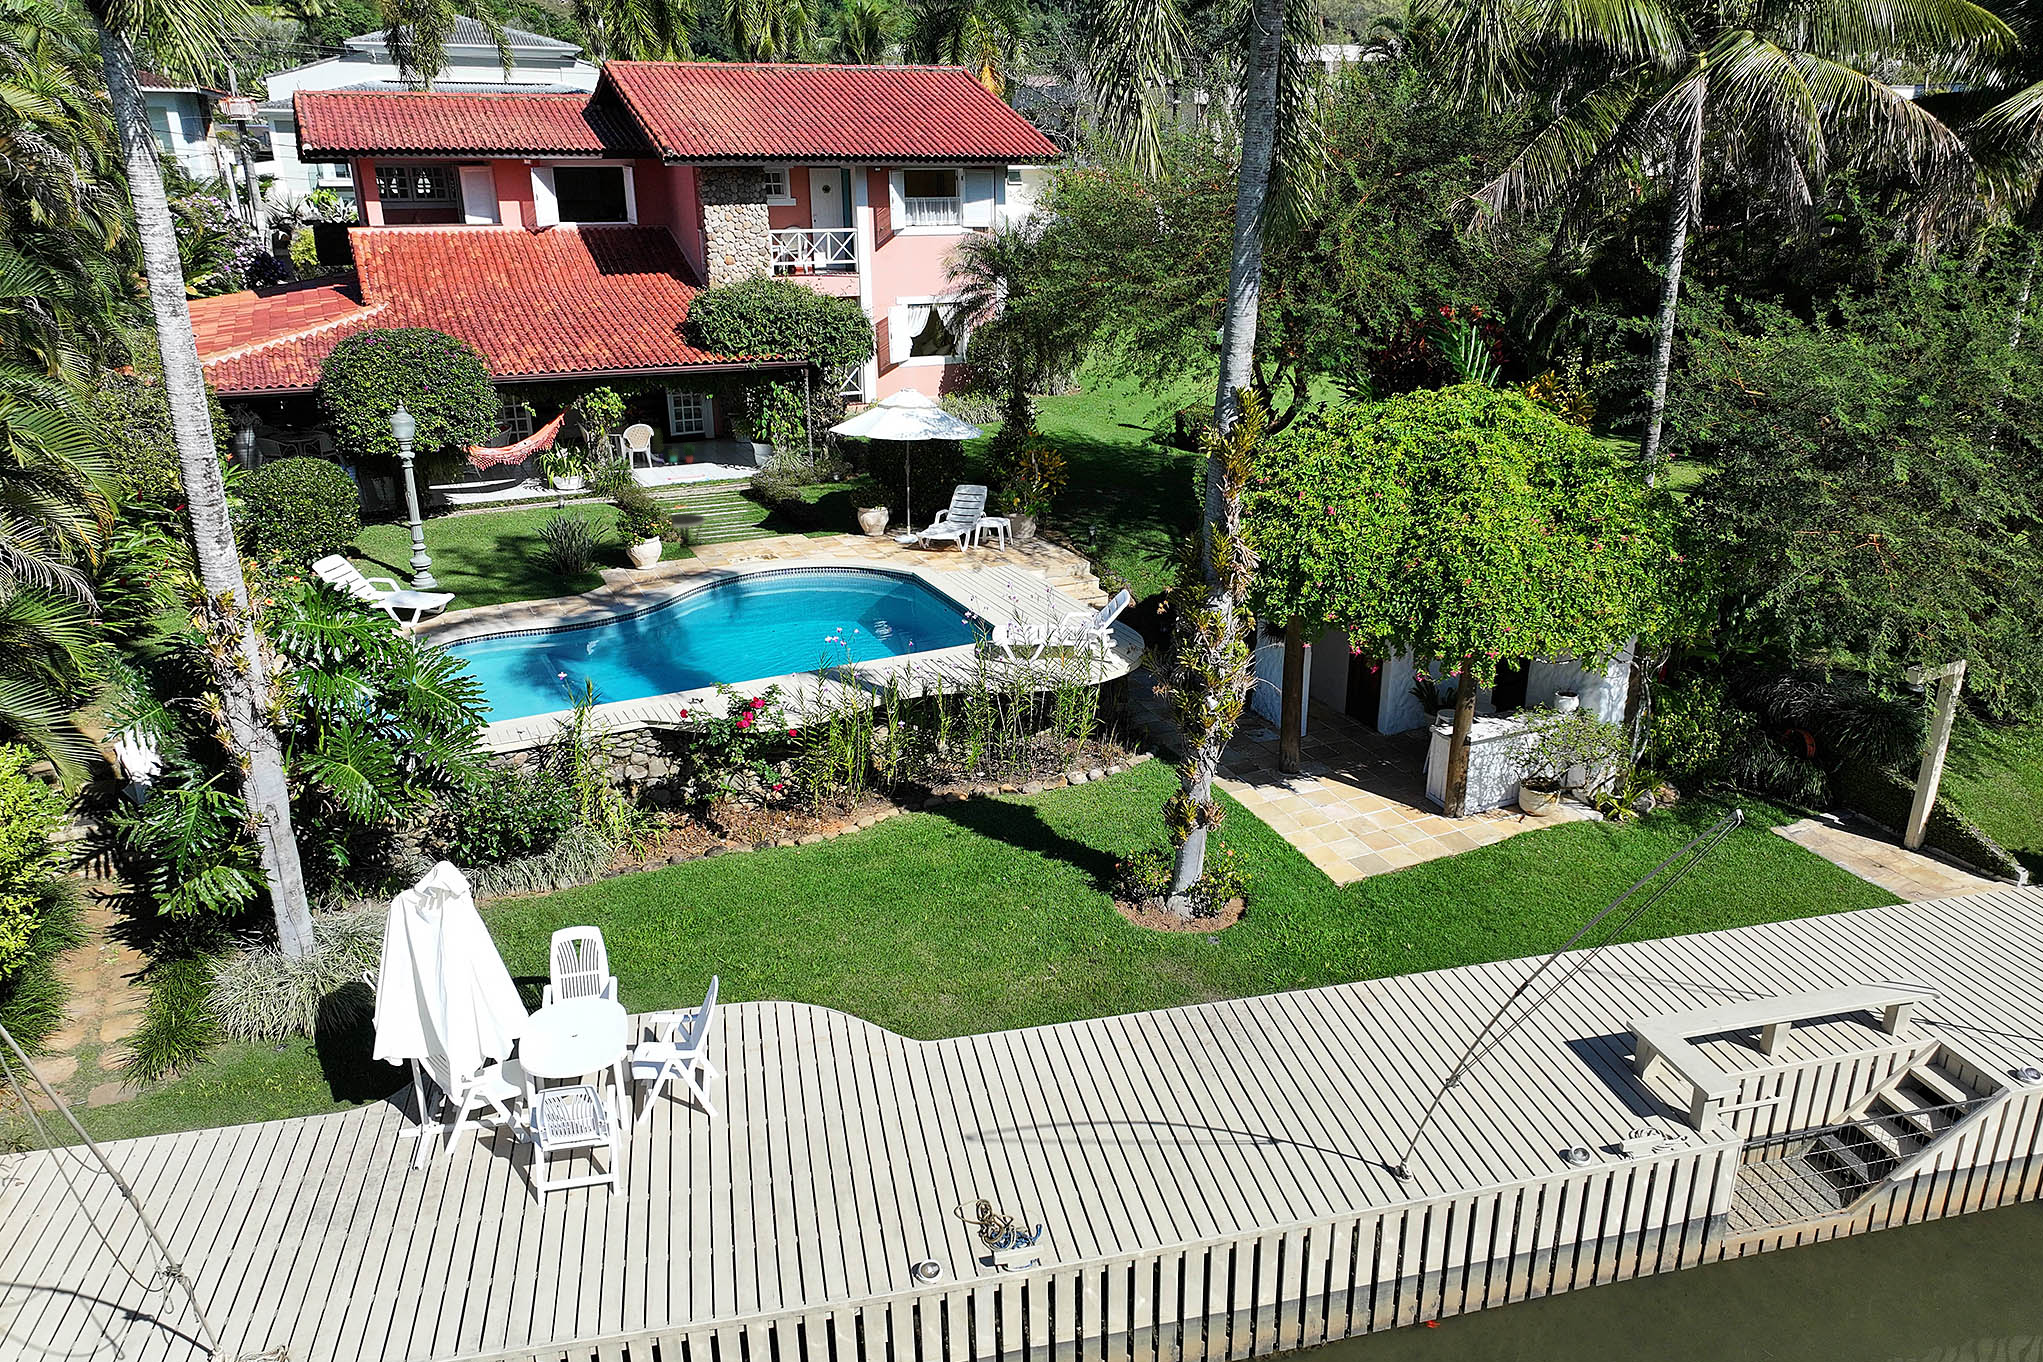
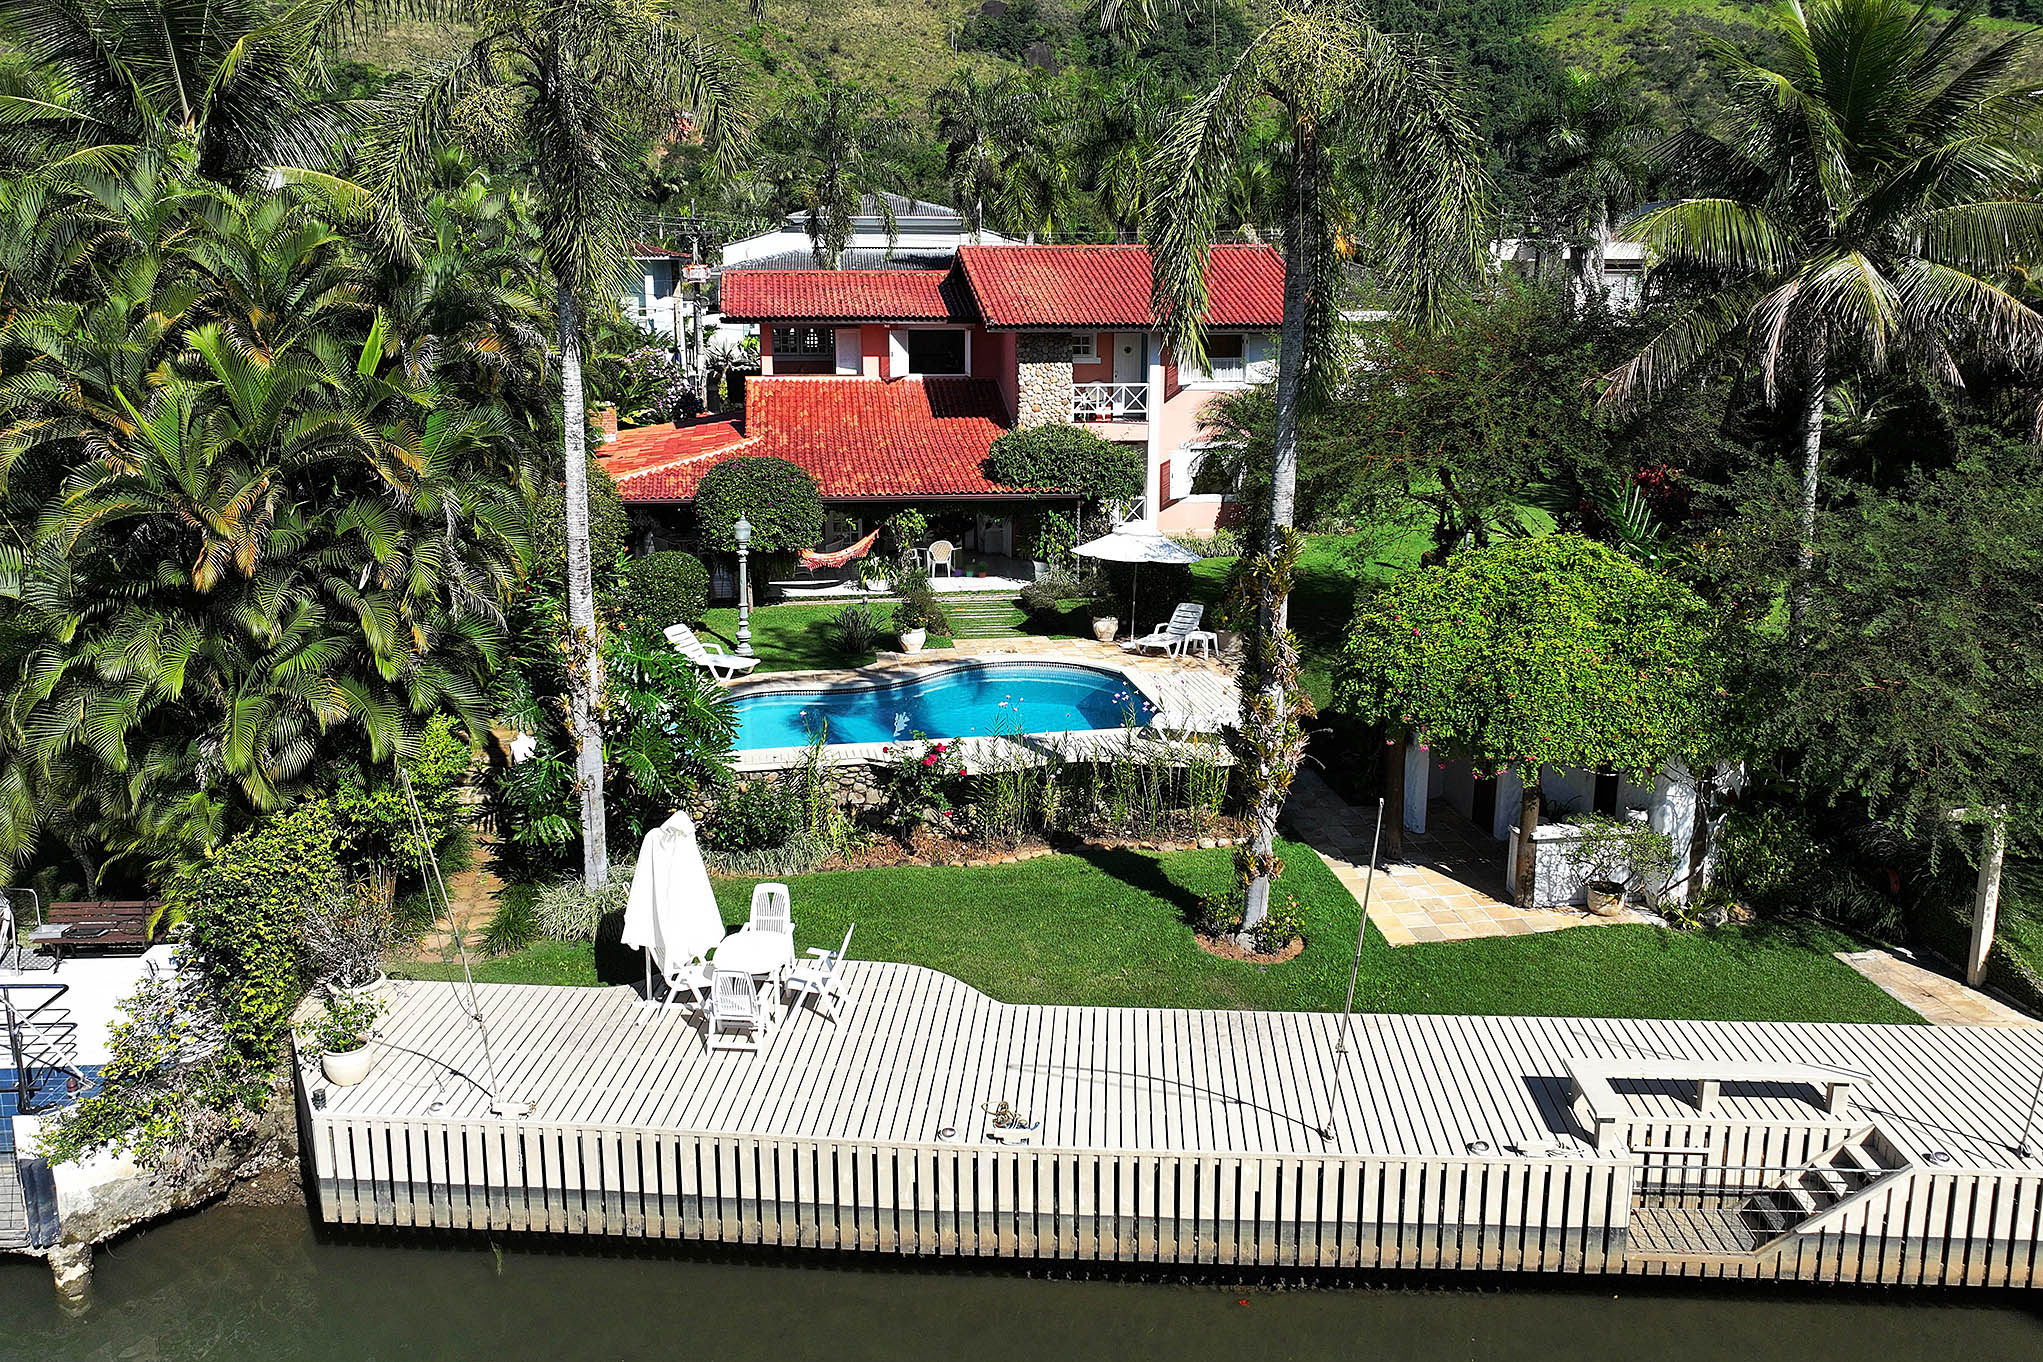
side table: present [670,514,705,547] -> none [934,615,967,641]

